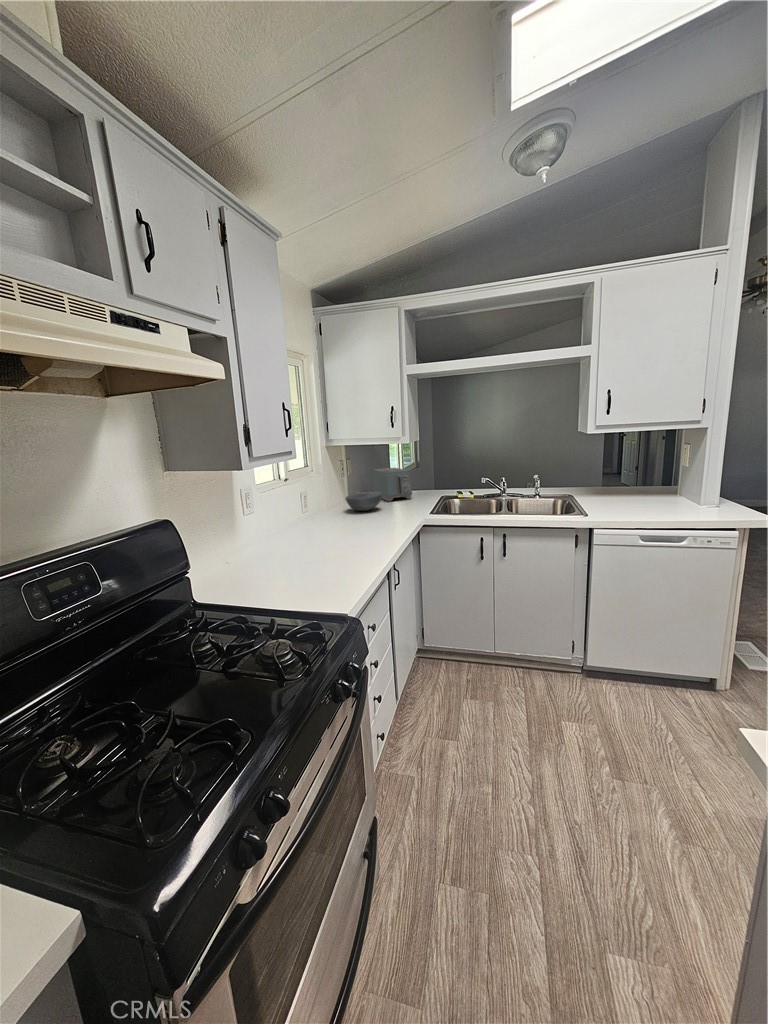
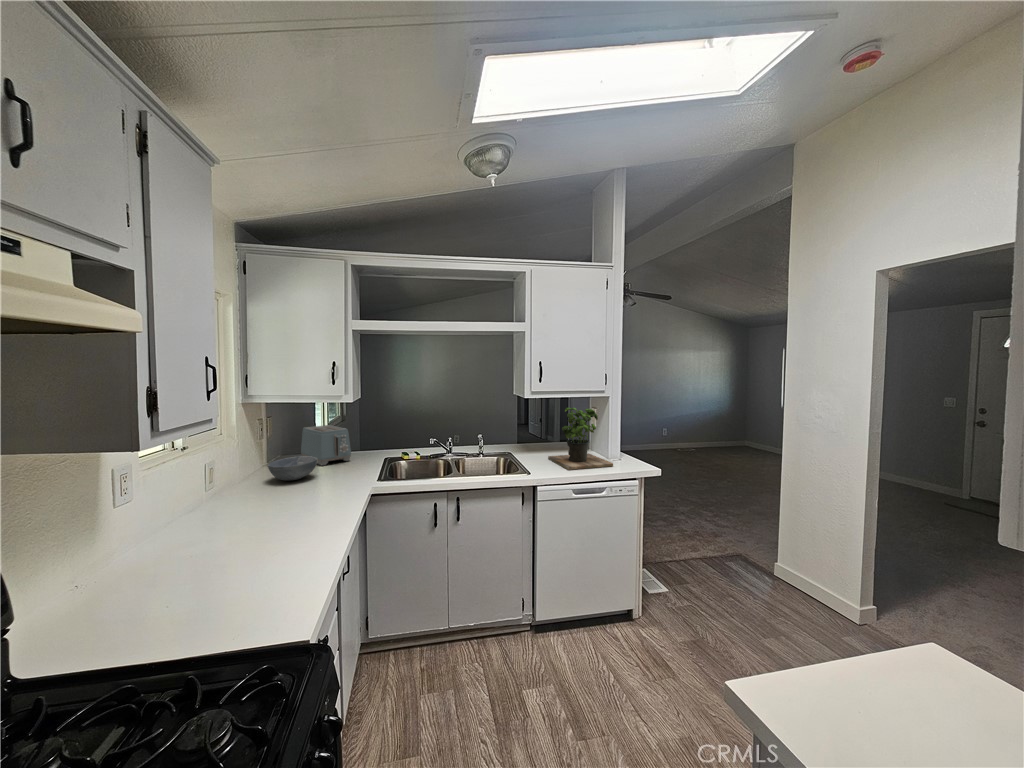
potted plant: none [615,443,703,515] -> present [548,408,613,470]

